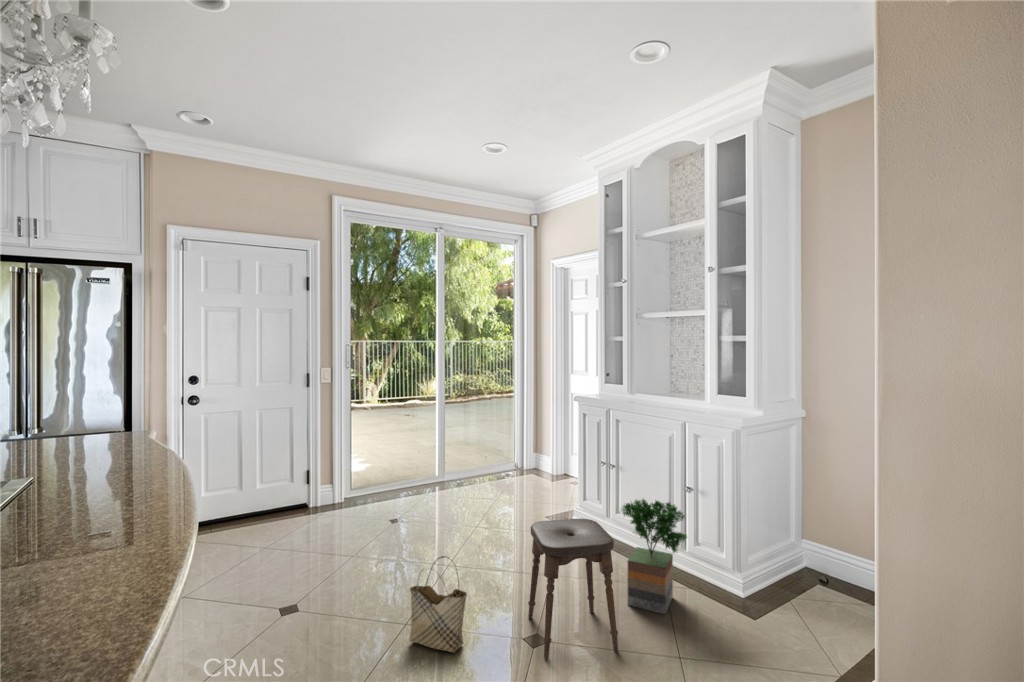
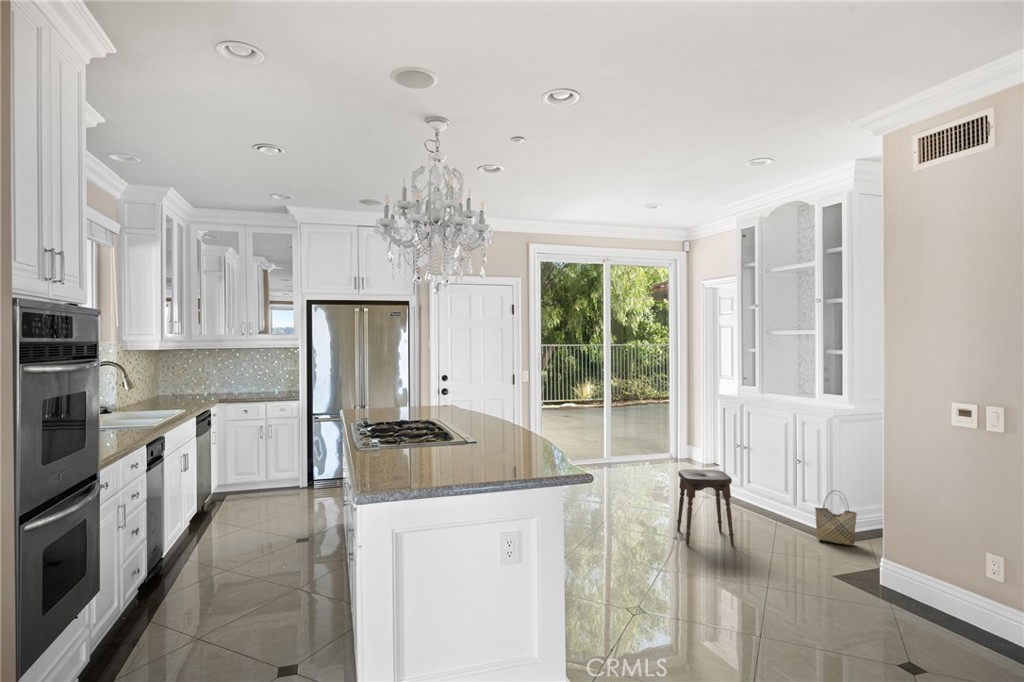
potted tree: present [622,499,687,614] -> none [742,462,791,537]
woven basket: present [409,556,467,652] -> present [815,491,857,545]

